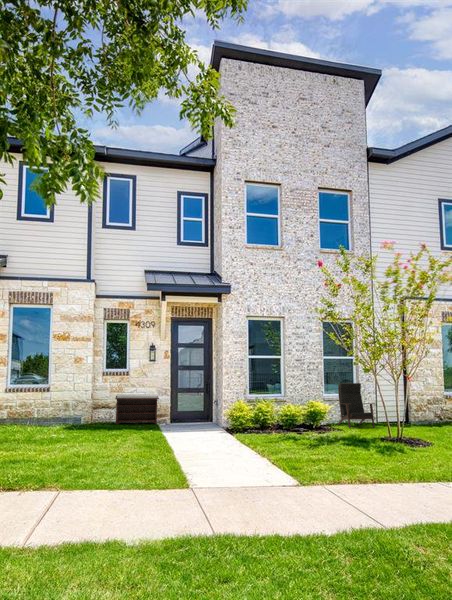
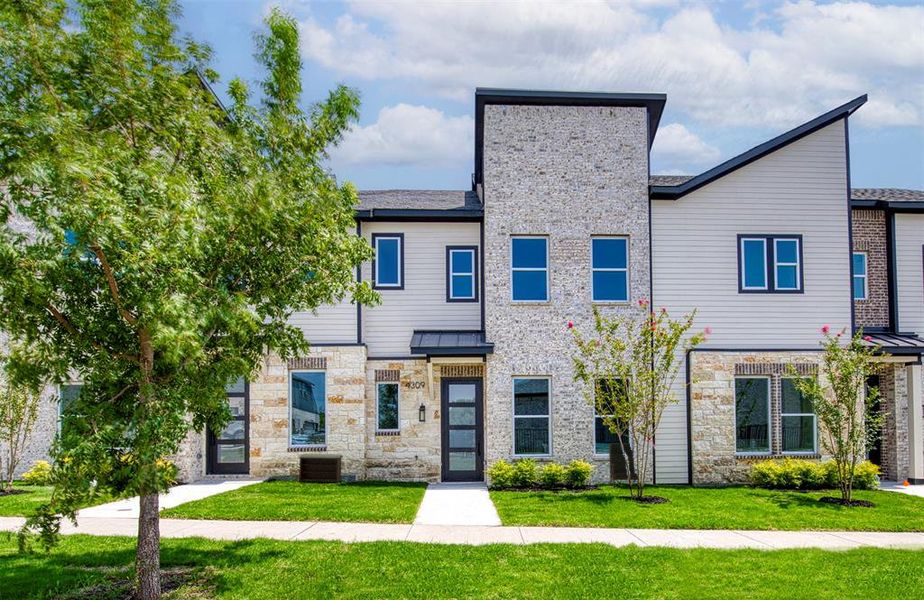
bench: present [115,394,159,424] -> present [299,454,343,483]

